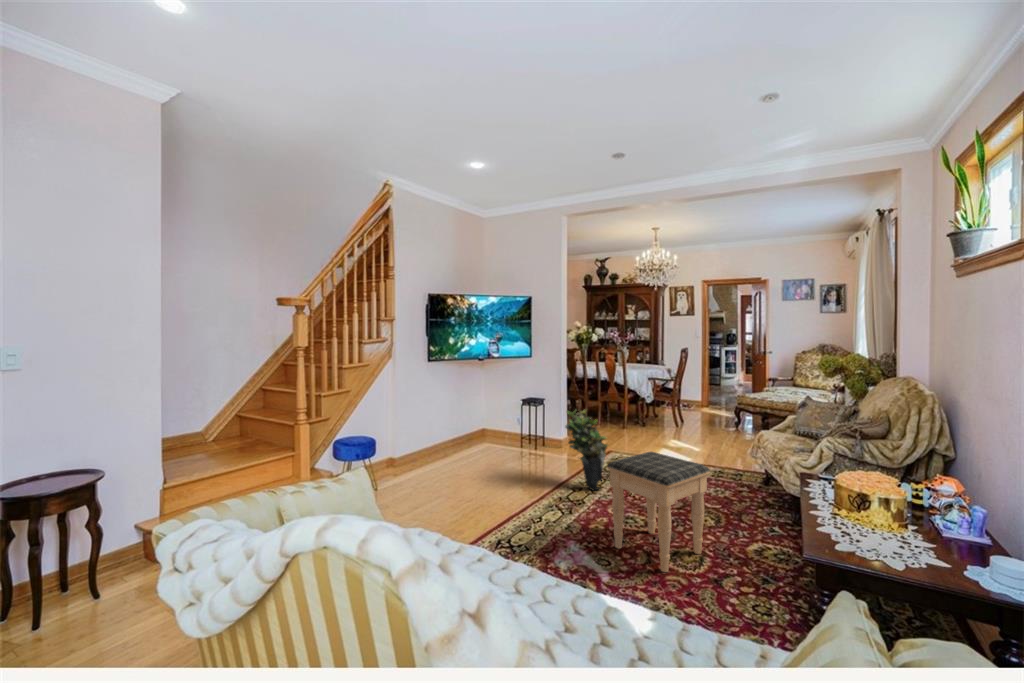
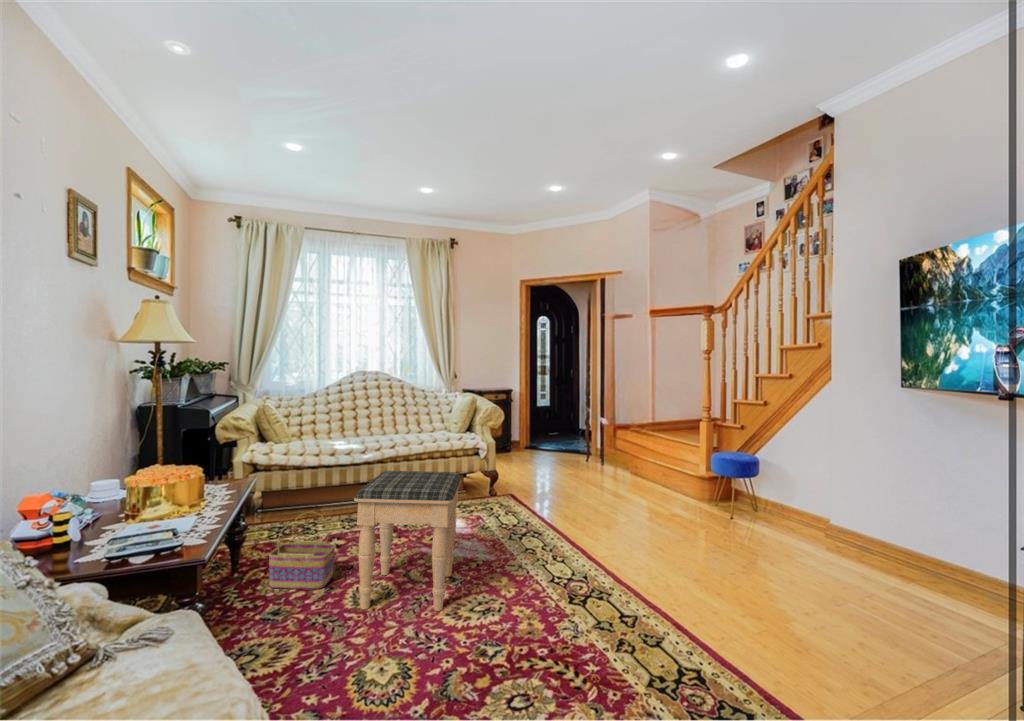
potted plant: present [565,410,608,490] -> none [605,487,712,654]
basket: none [710,528,780,615] -> present [269,512,336,589]

